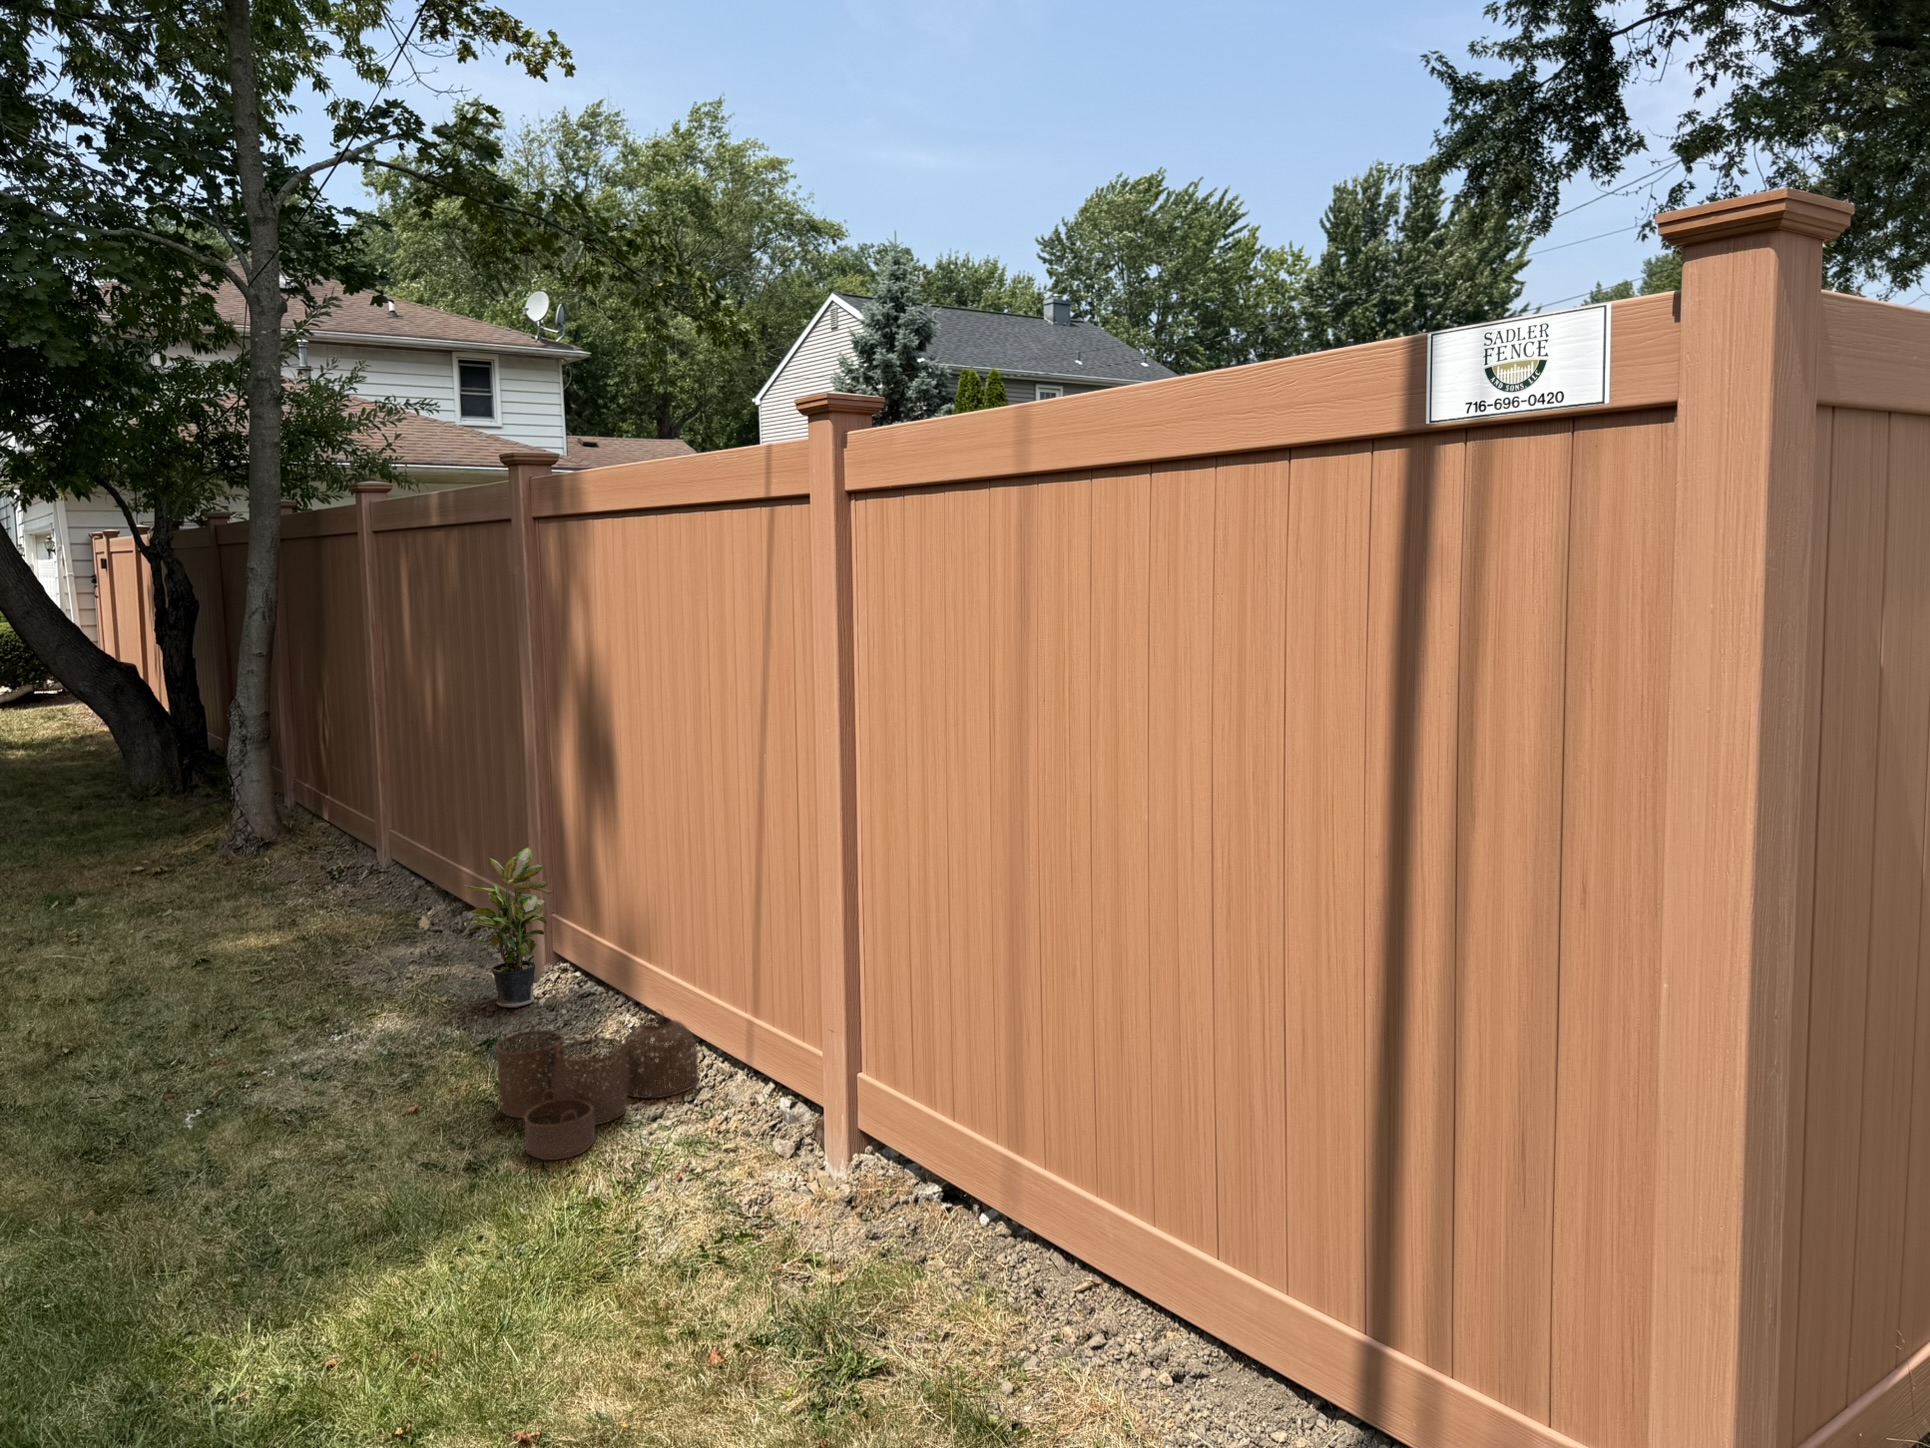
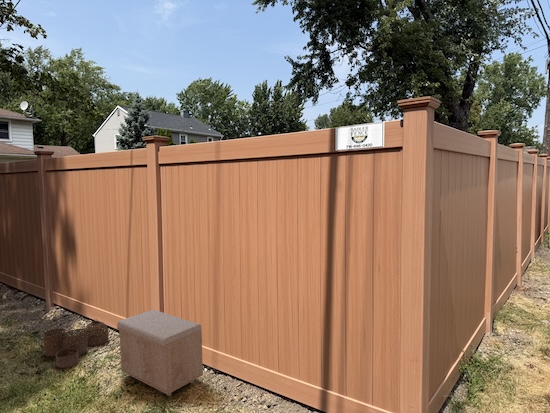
potted plant: present [465,848,553,1008] -> none [24,273,55,323]
storage bench: none [696,993,971,1294] -> present [117,310,203,396]

